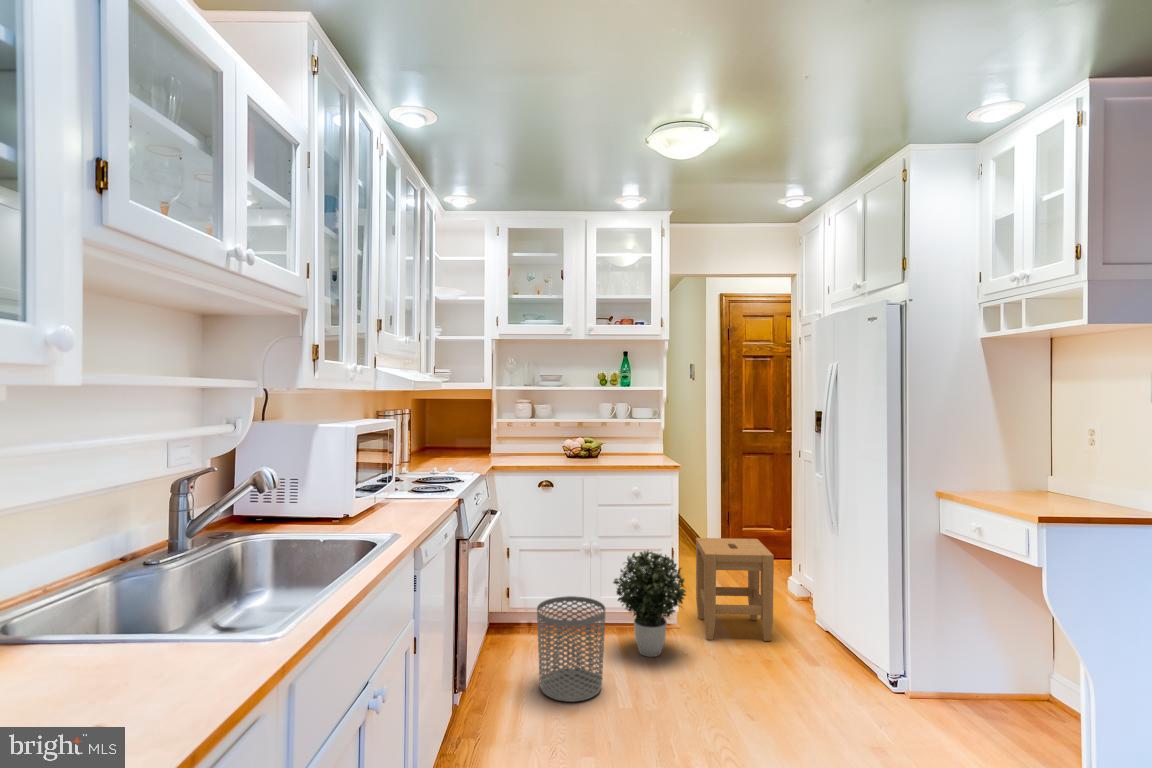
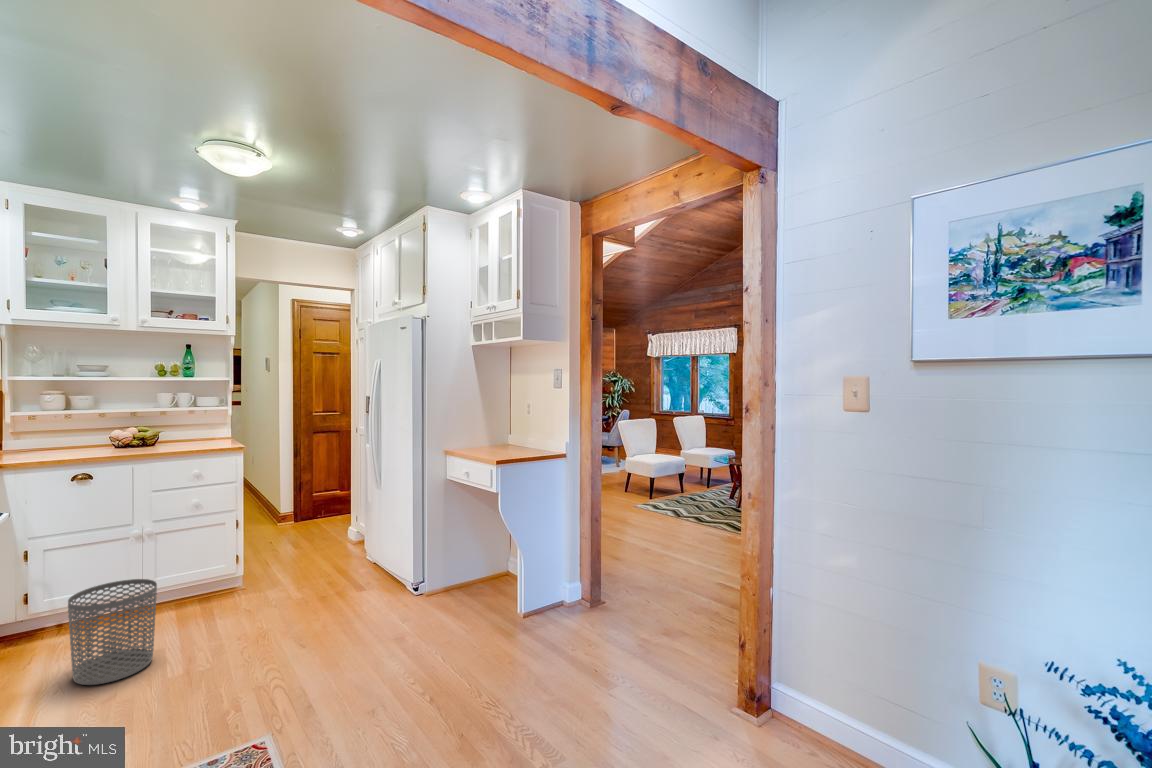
stool: present [696,538,774,641] -> none [262,502,331,593]
potted plant: present [613,551,686,657] -> none [168,524,249,621]

